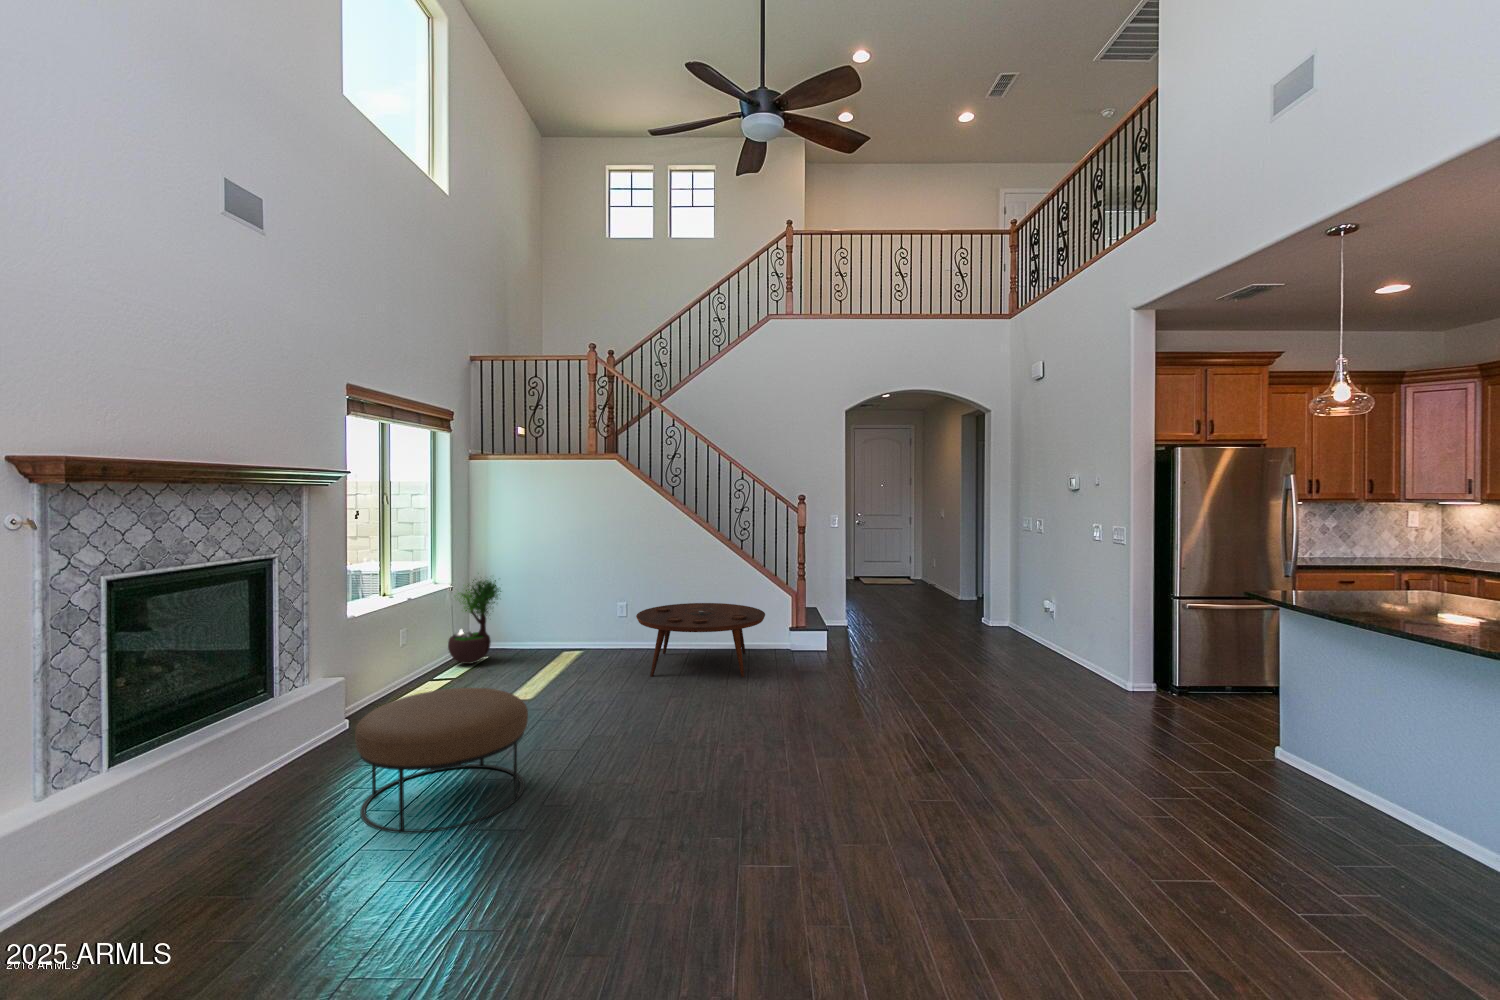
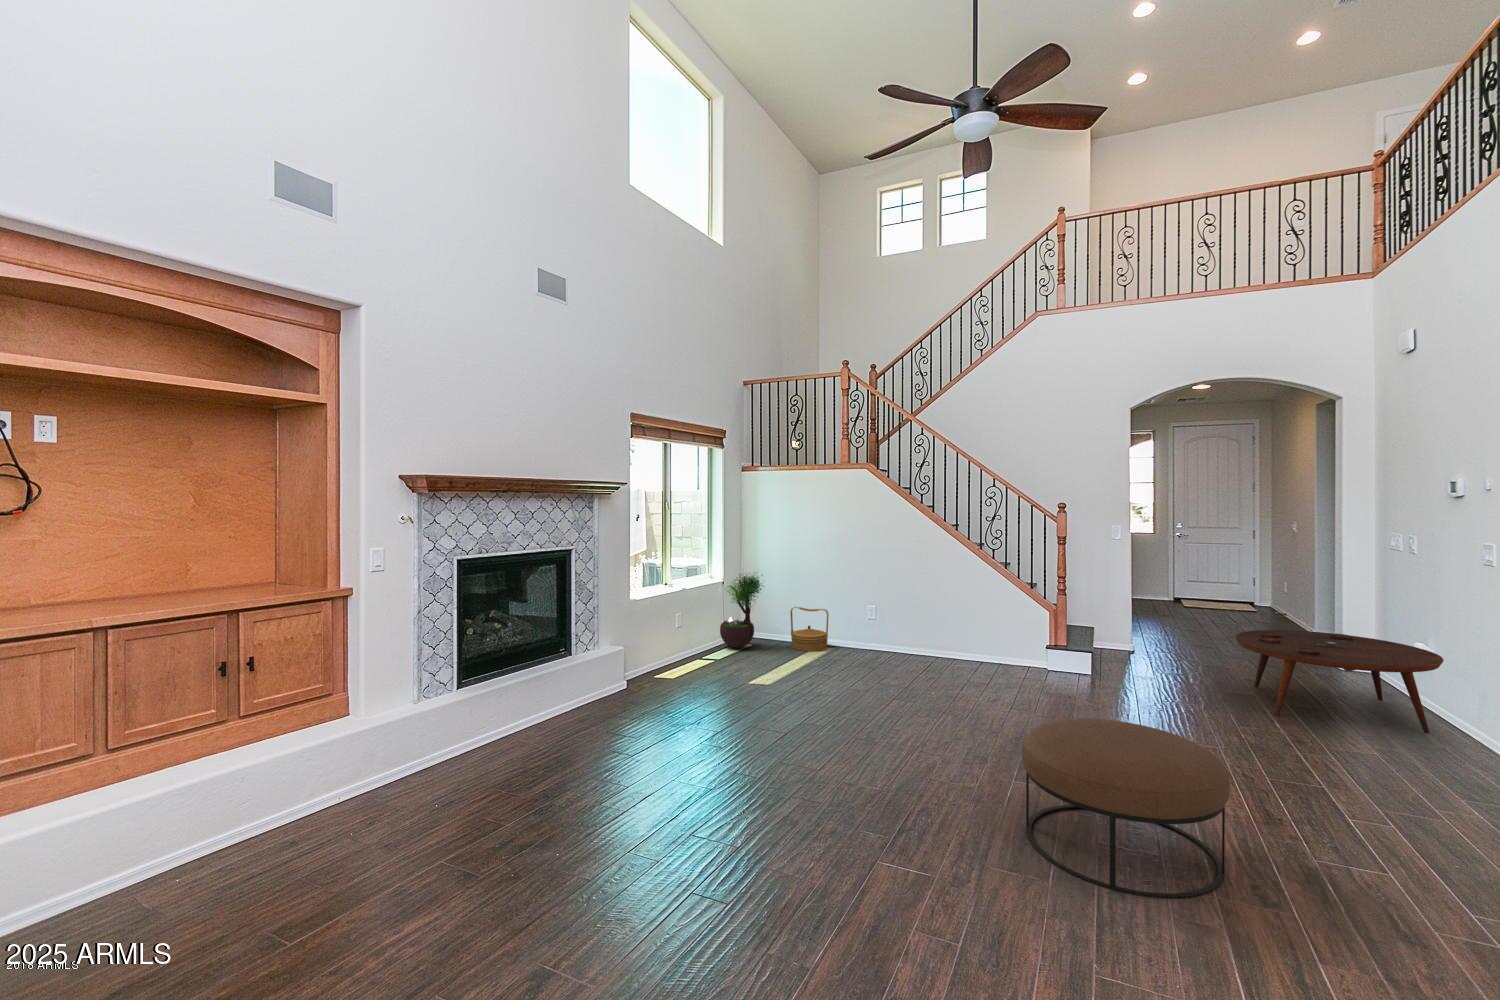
coffee table: present [636,603,765,677] -> present [1235,630,1444,733]
woven basket: none [532,612,577,659] -> present [790,607,829,651]
ottoman: present [355,688,528,833] -> present [1022,718,1230,899]

